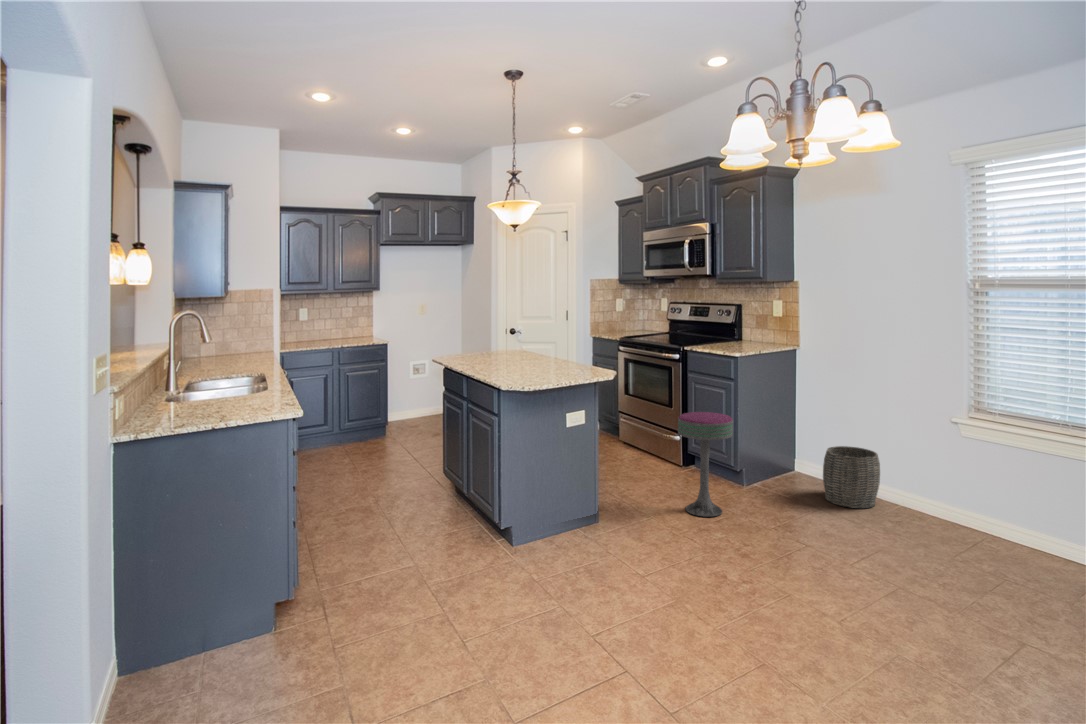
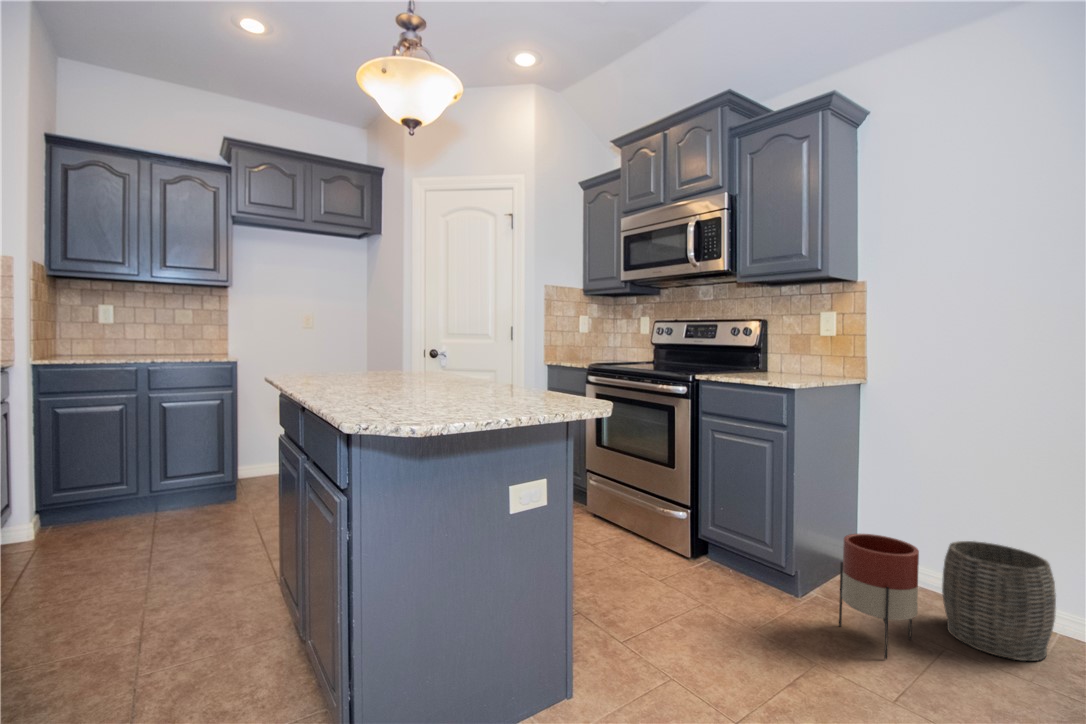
bar stool: present [678,412,733,517] -> none [715,482,823,692]
planter: none [759,442,800,507] -> present [839,534,919,659]

